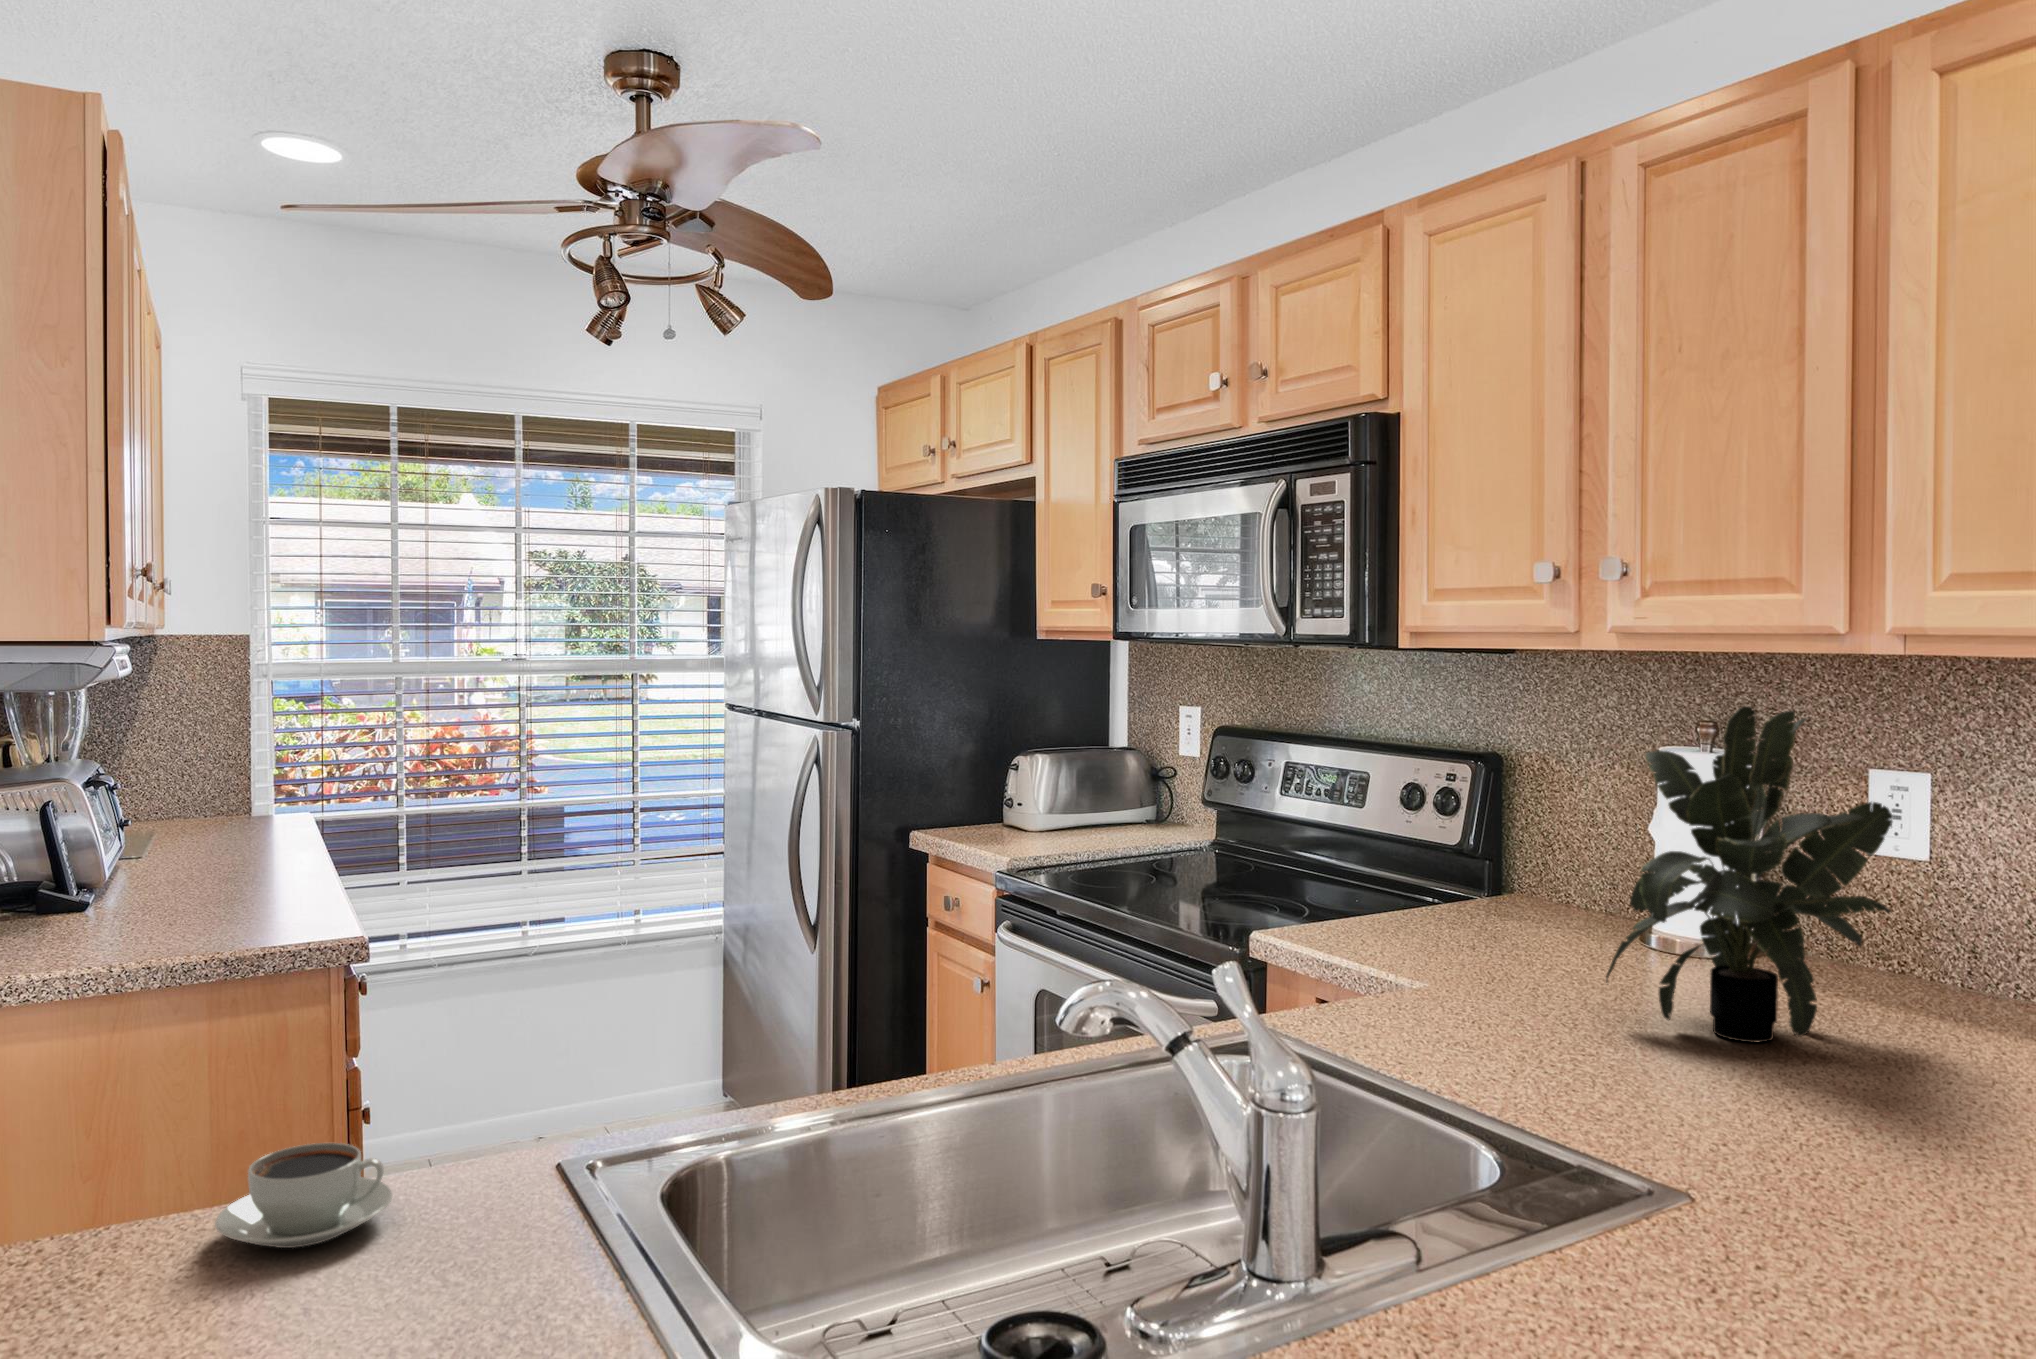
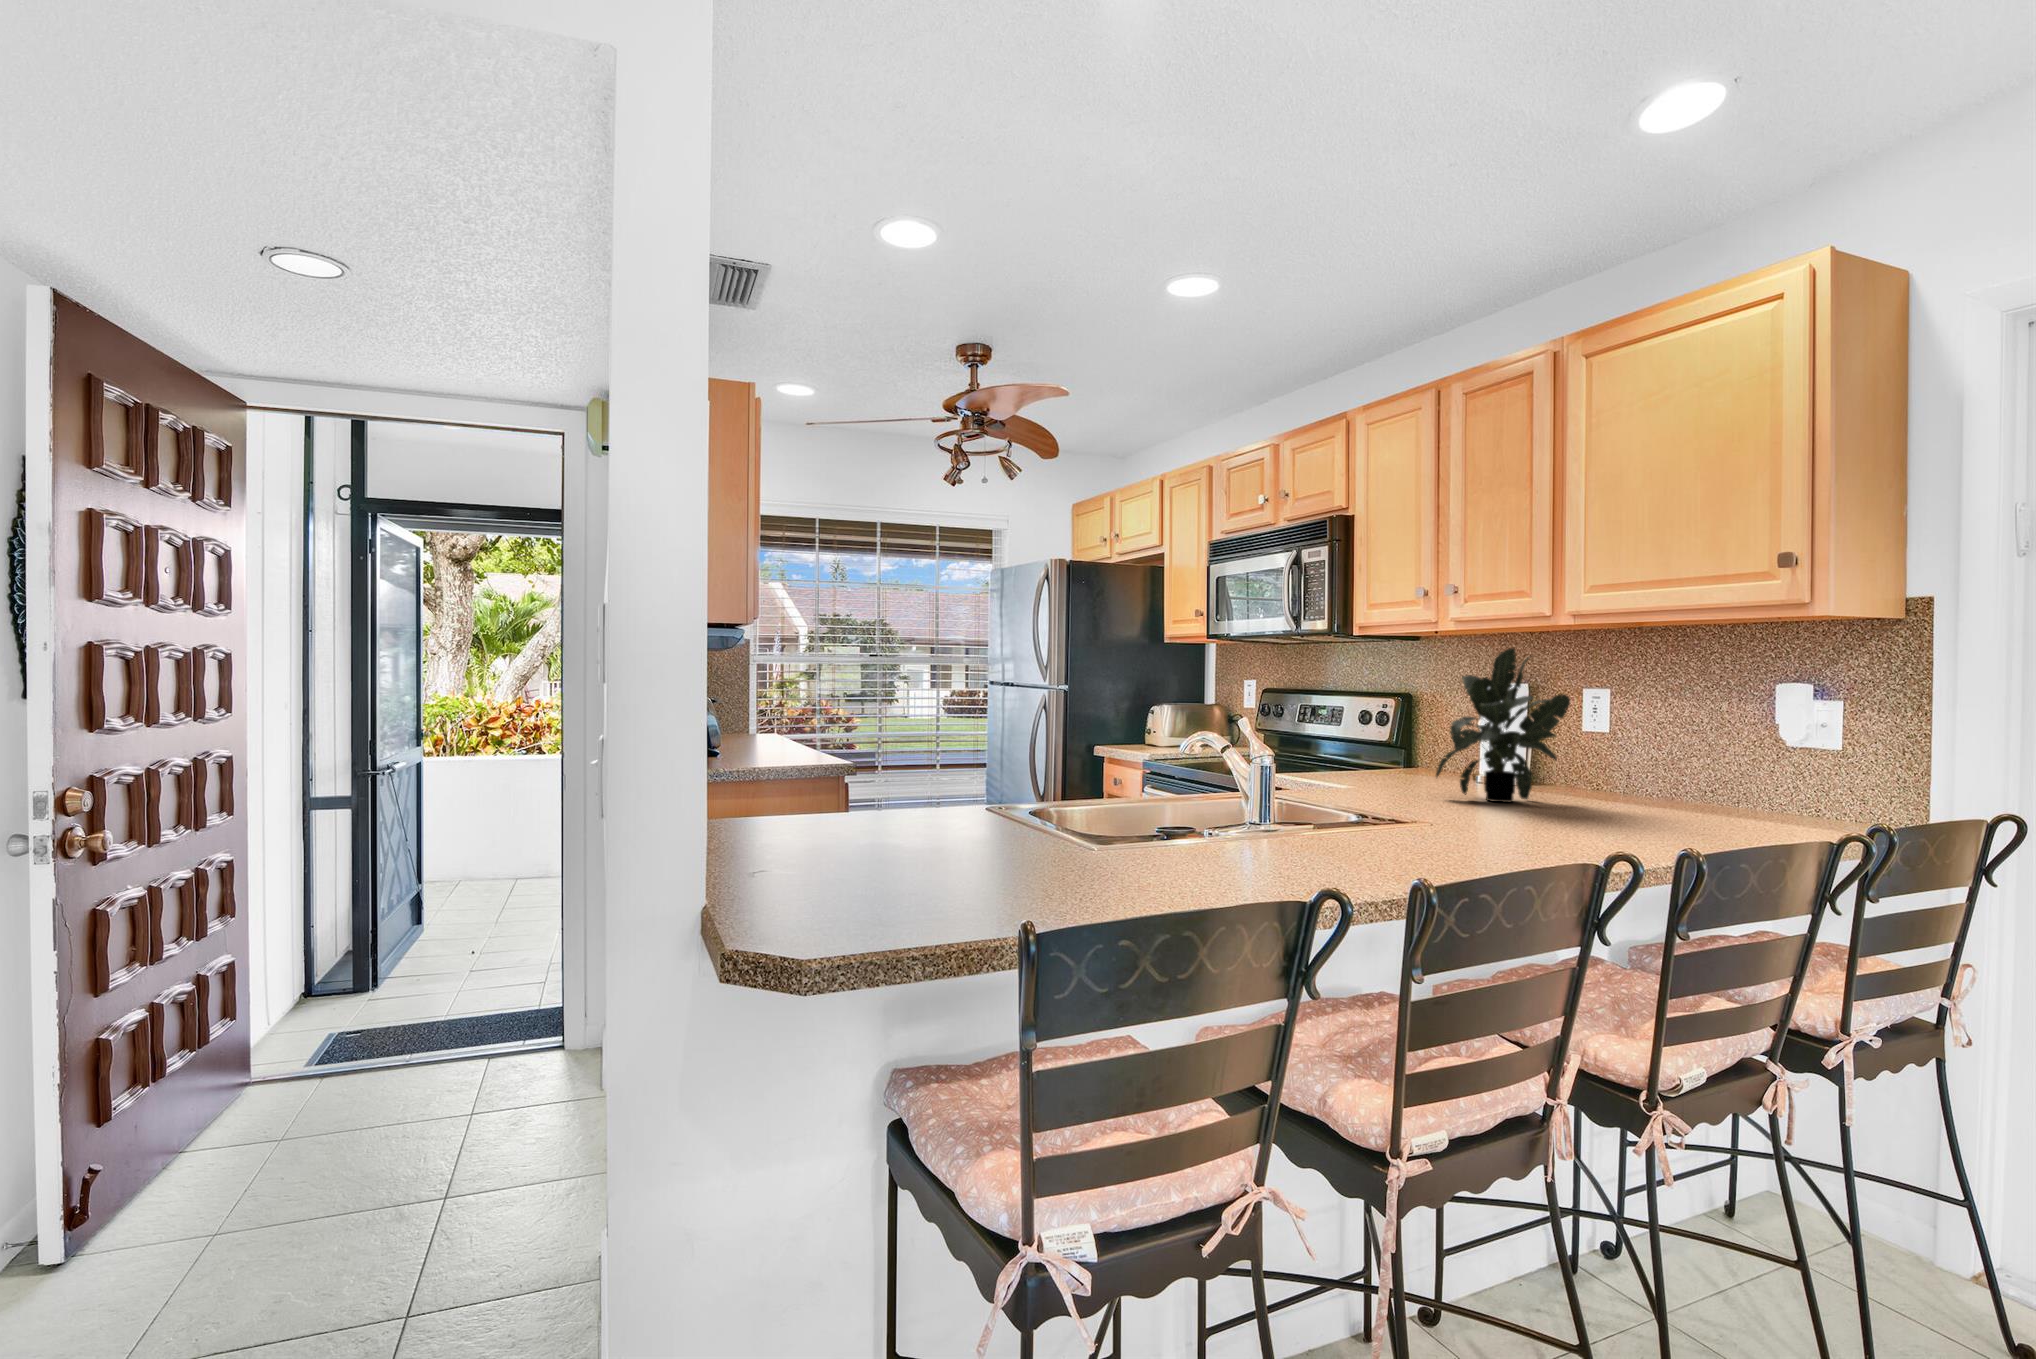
coffee cup: present [215,1143,393,1248] -> none [878,791,936,821]

